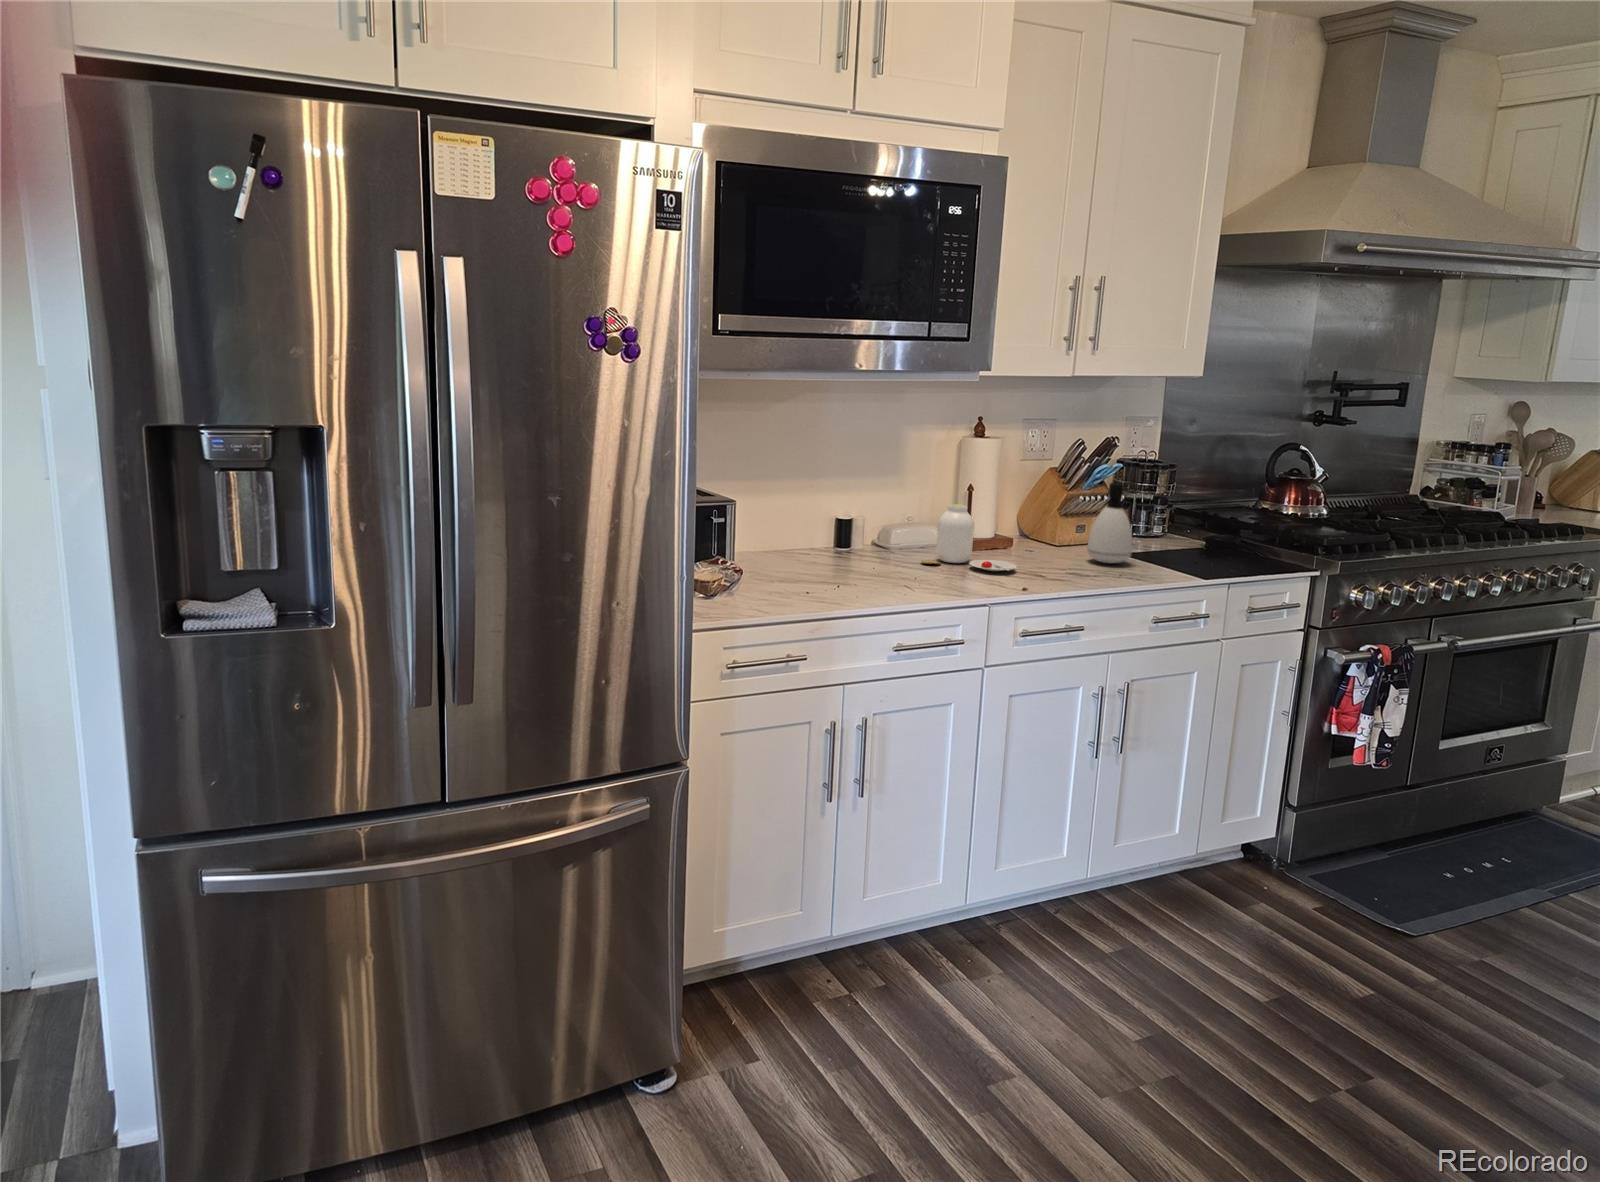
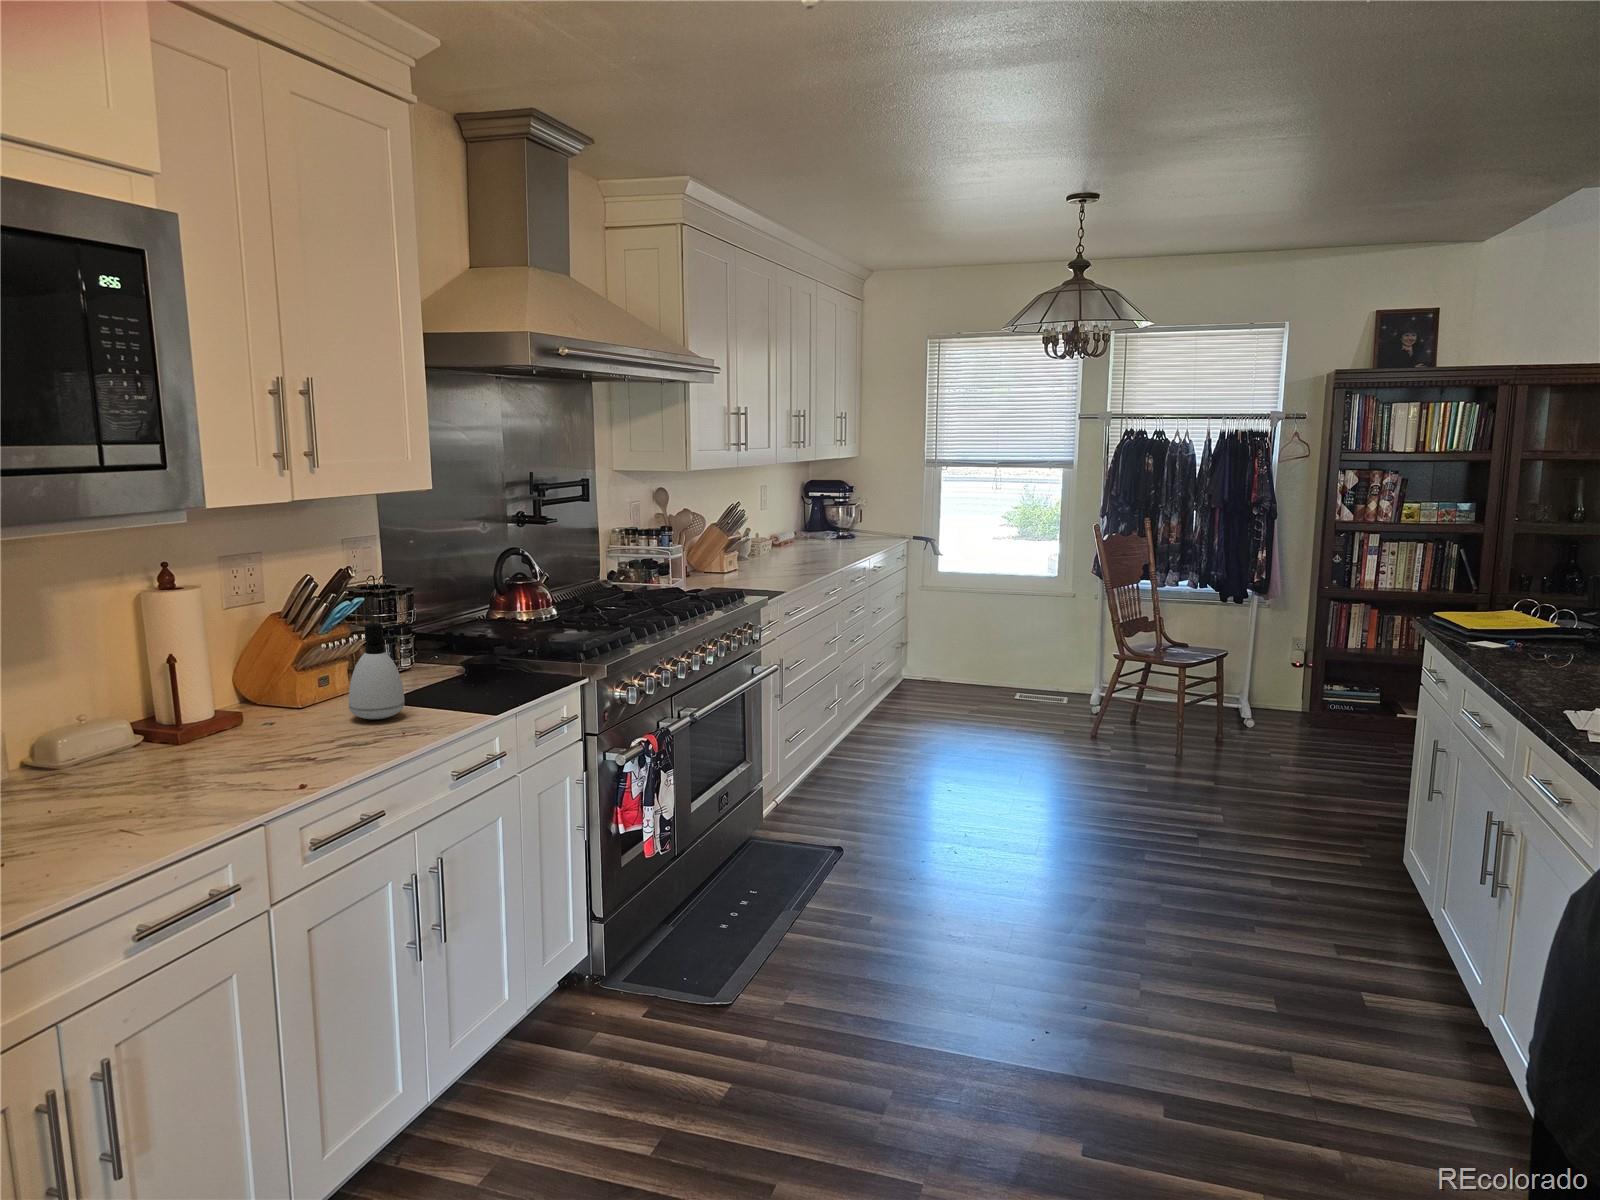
jar: present [921,504,1017,571] -> none [123,687,274,781]

